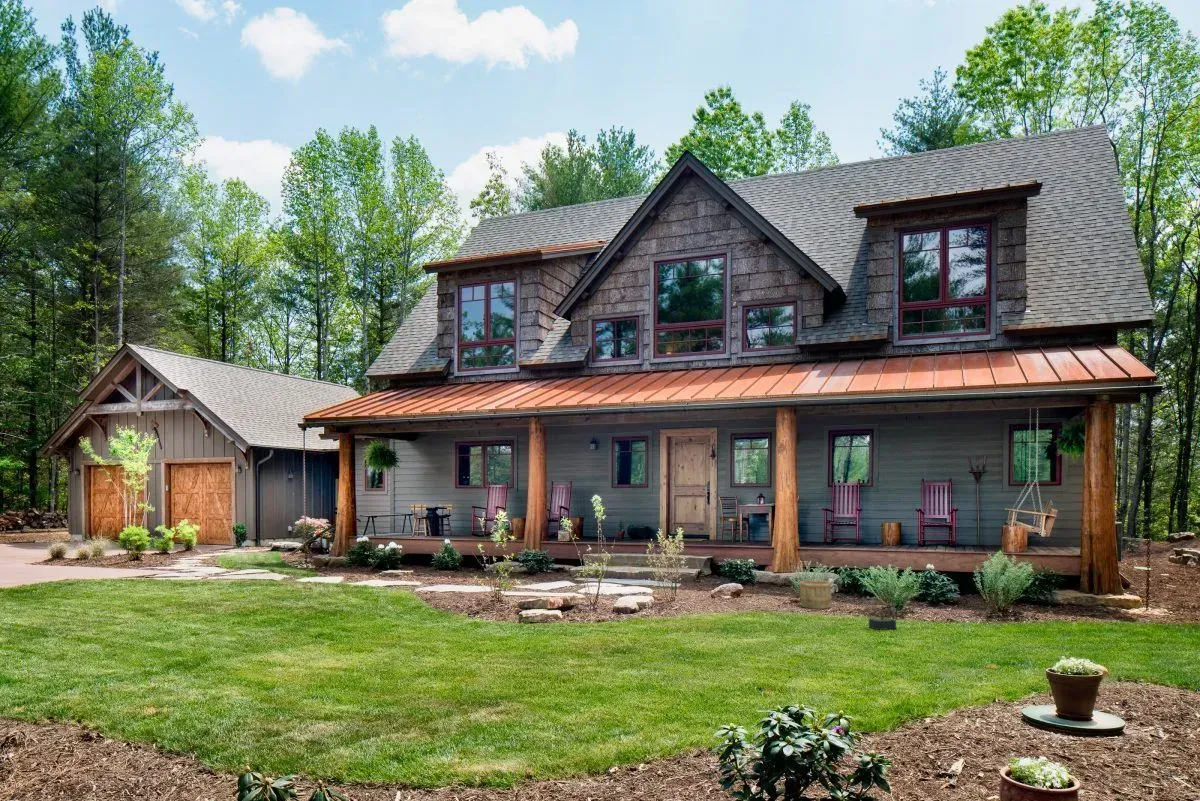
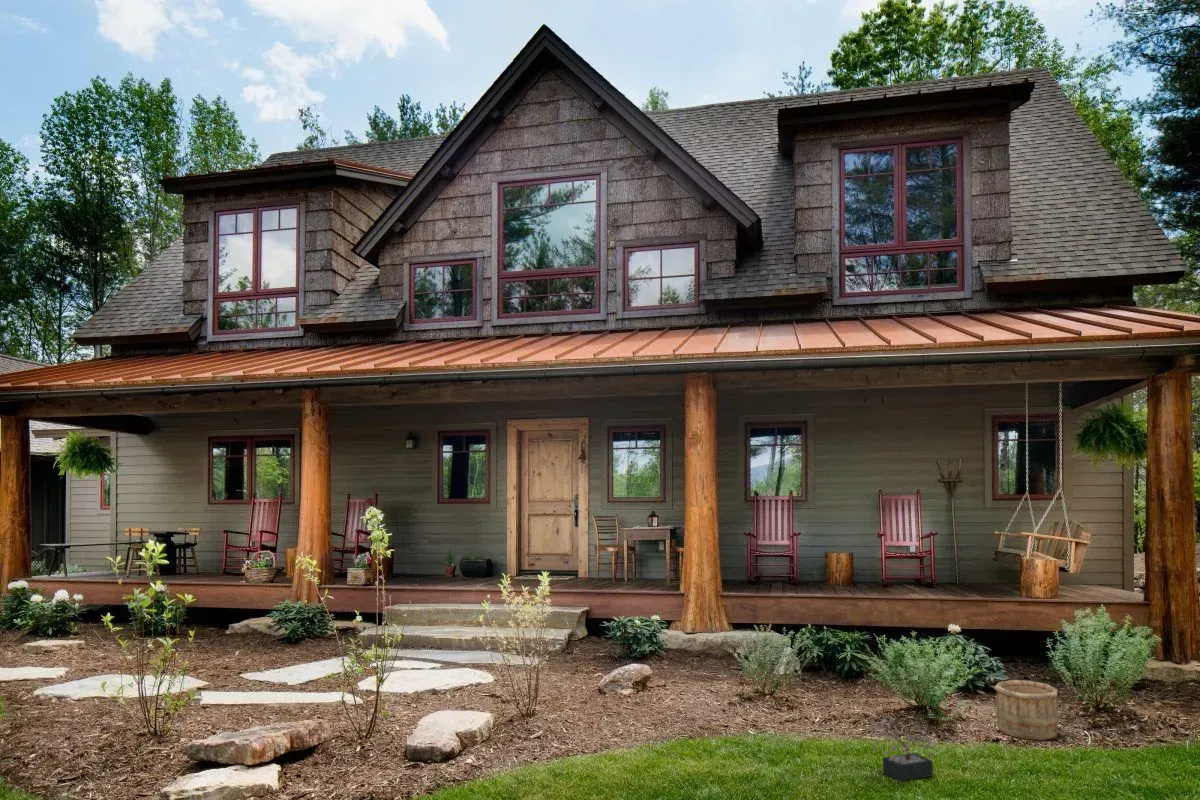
wooden bucket: present [799,580,832,609] -> present [994,680,1058,740]

